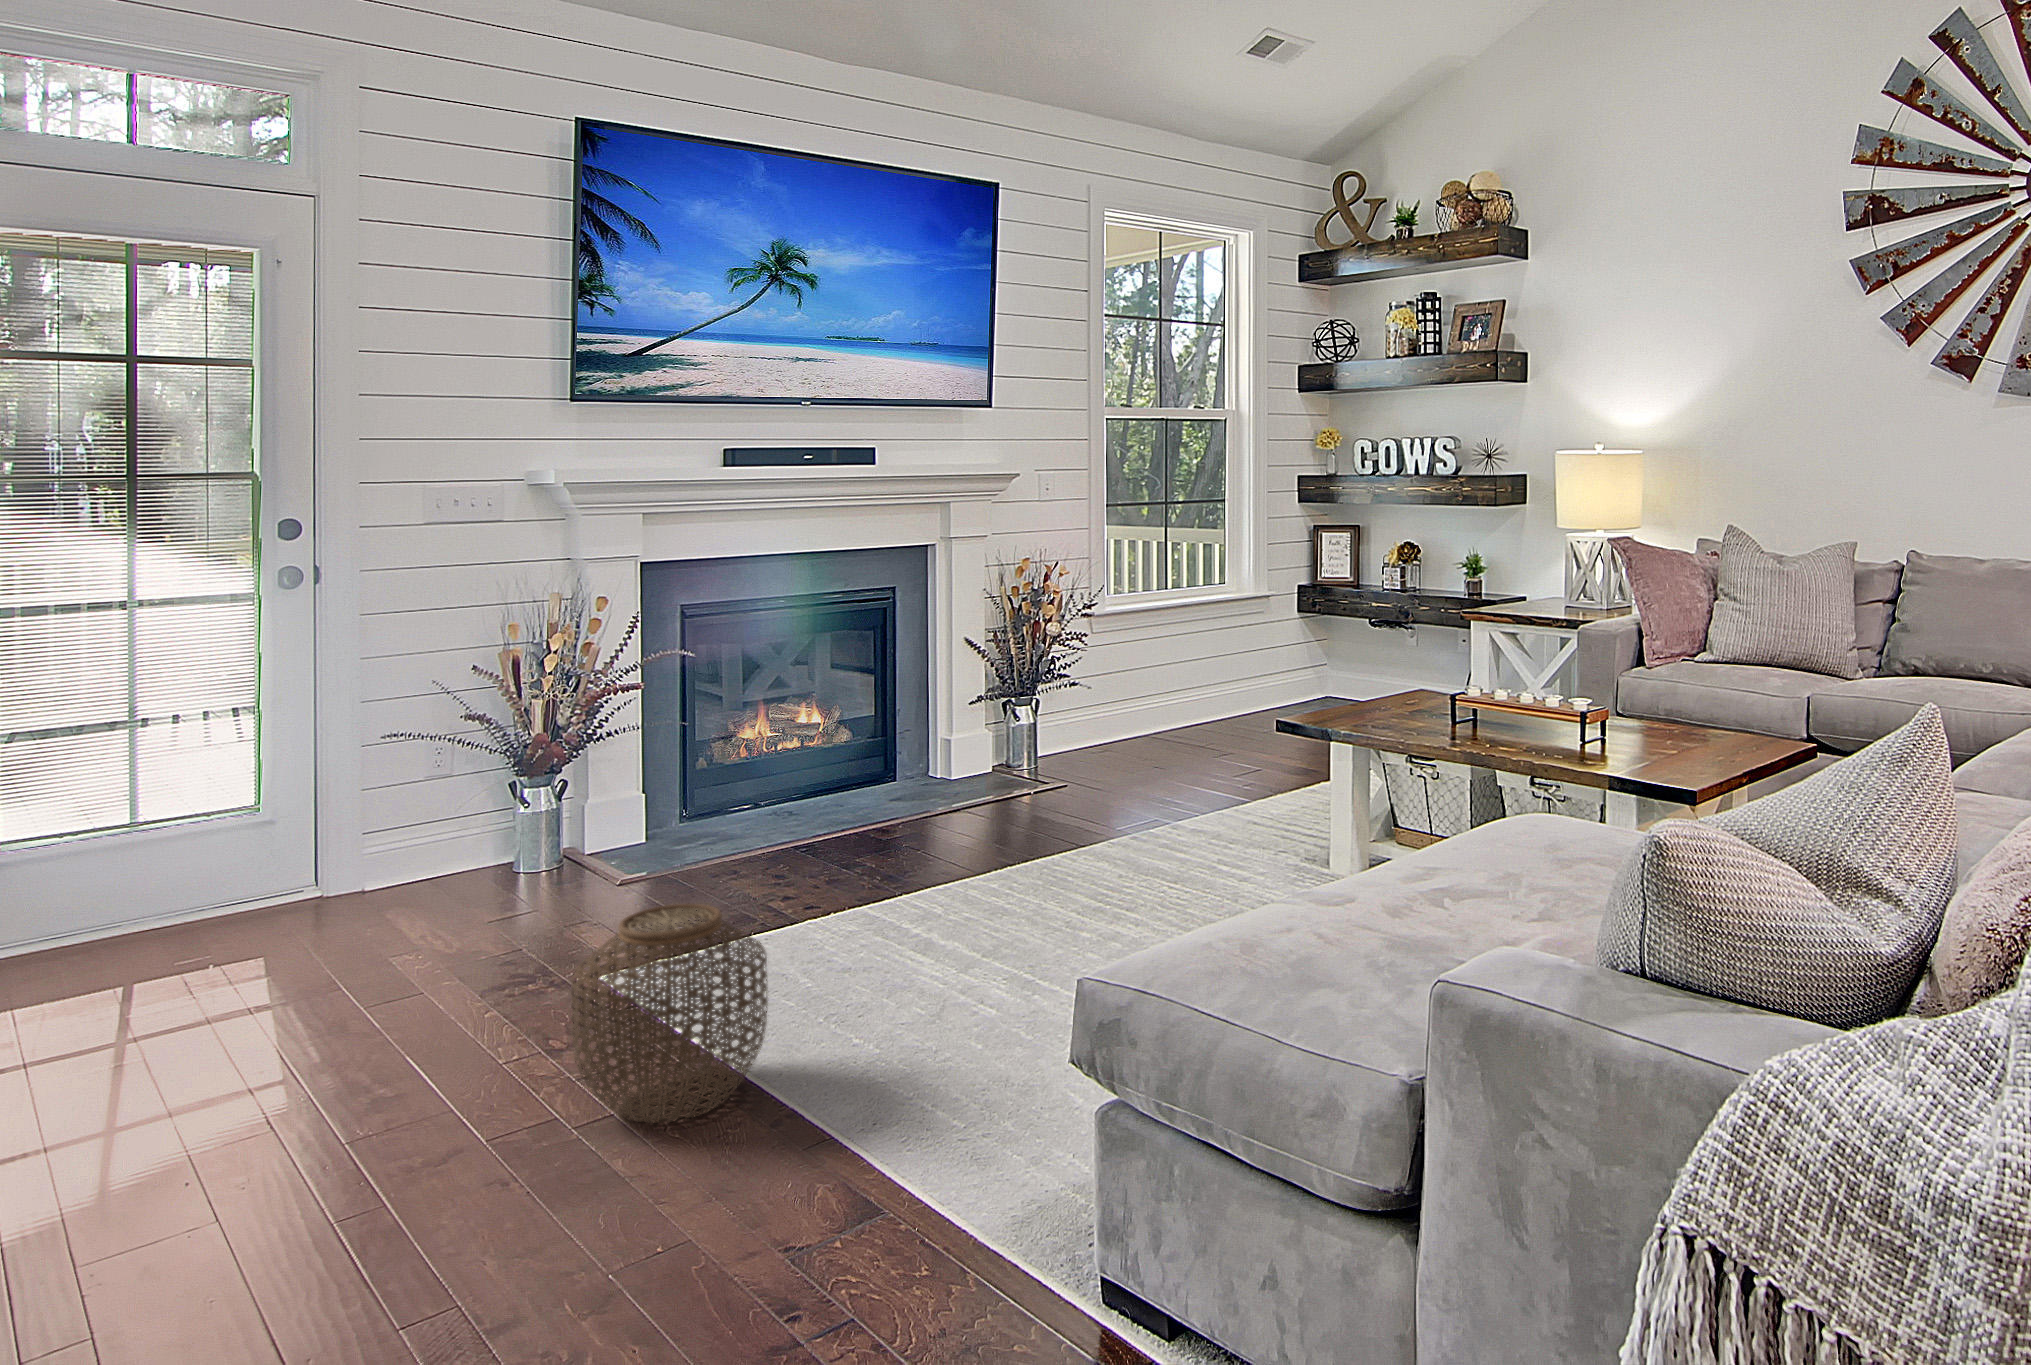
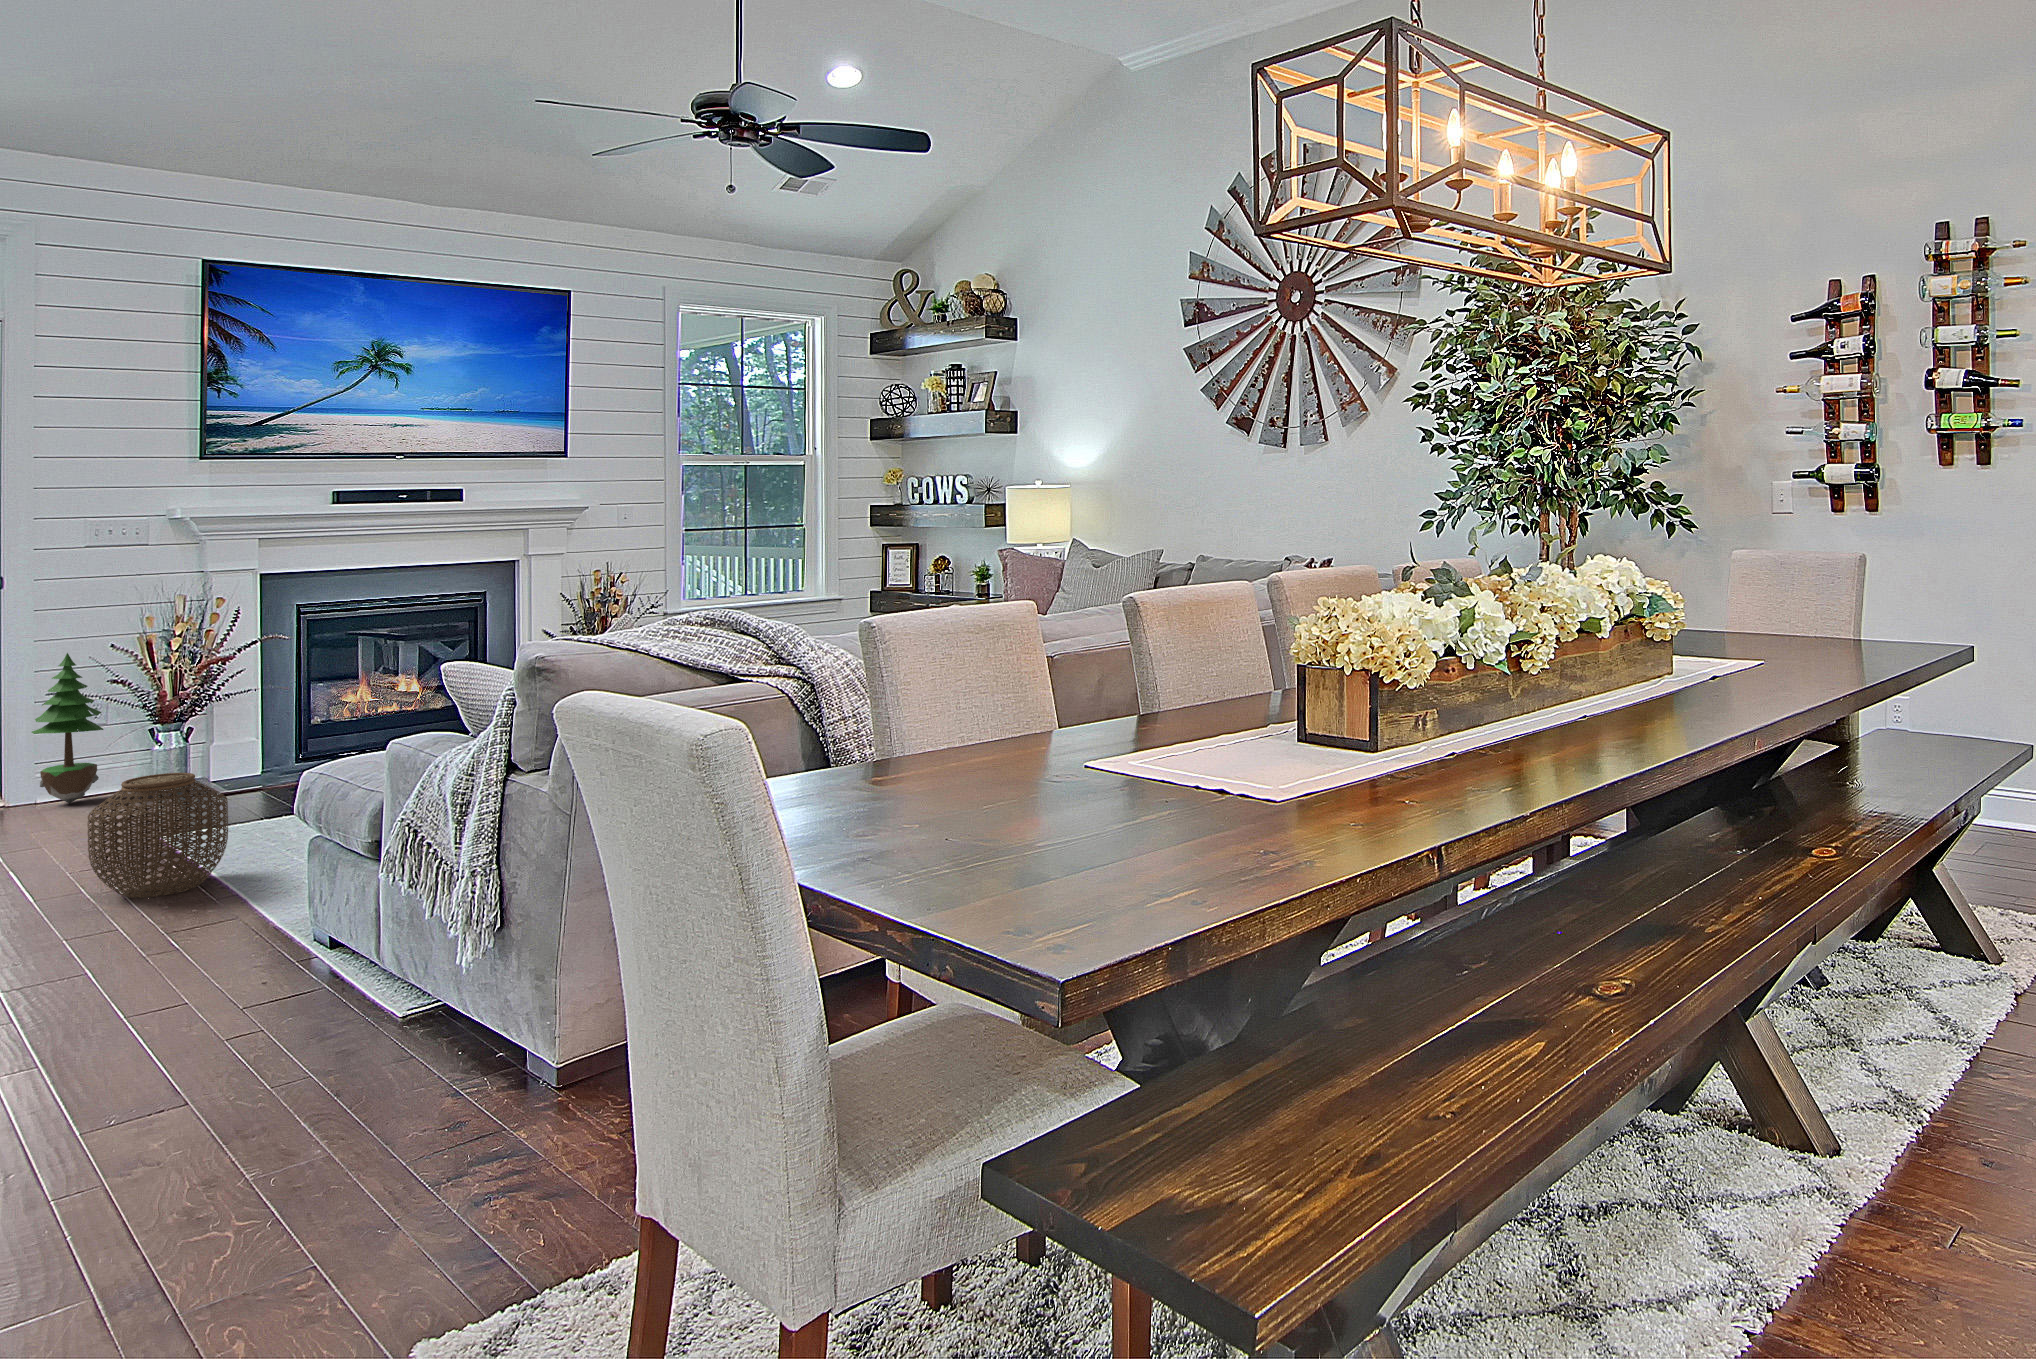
potted tree: none [370,676,462,894] -> present [32,653,103,804]

